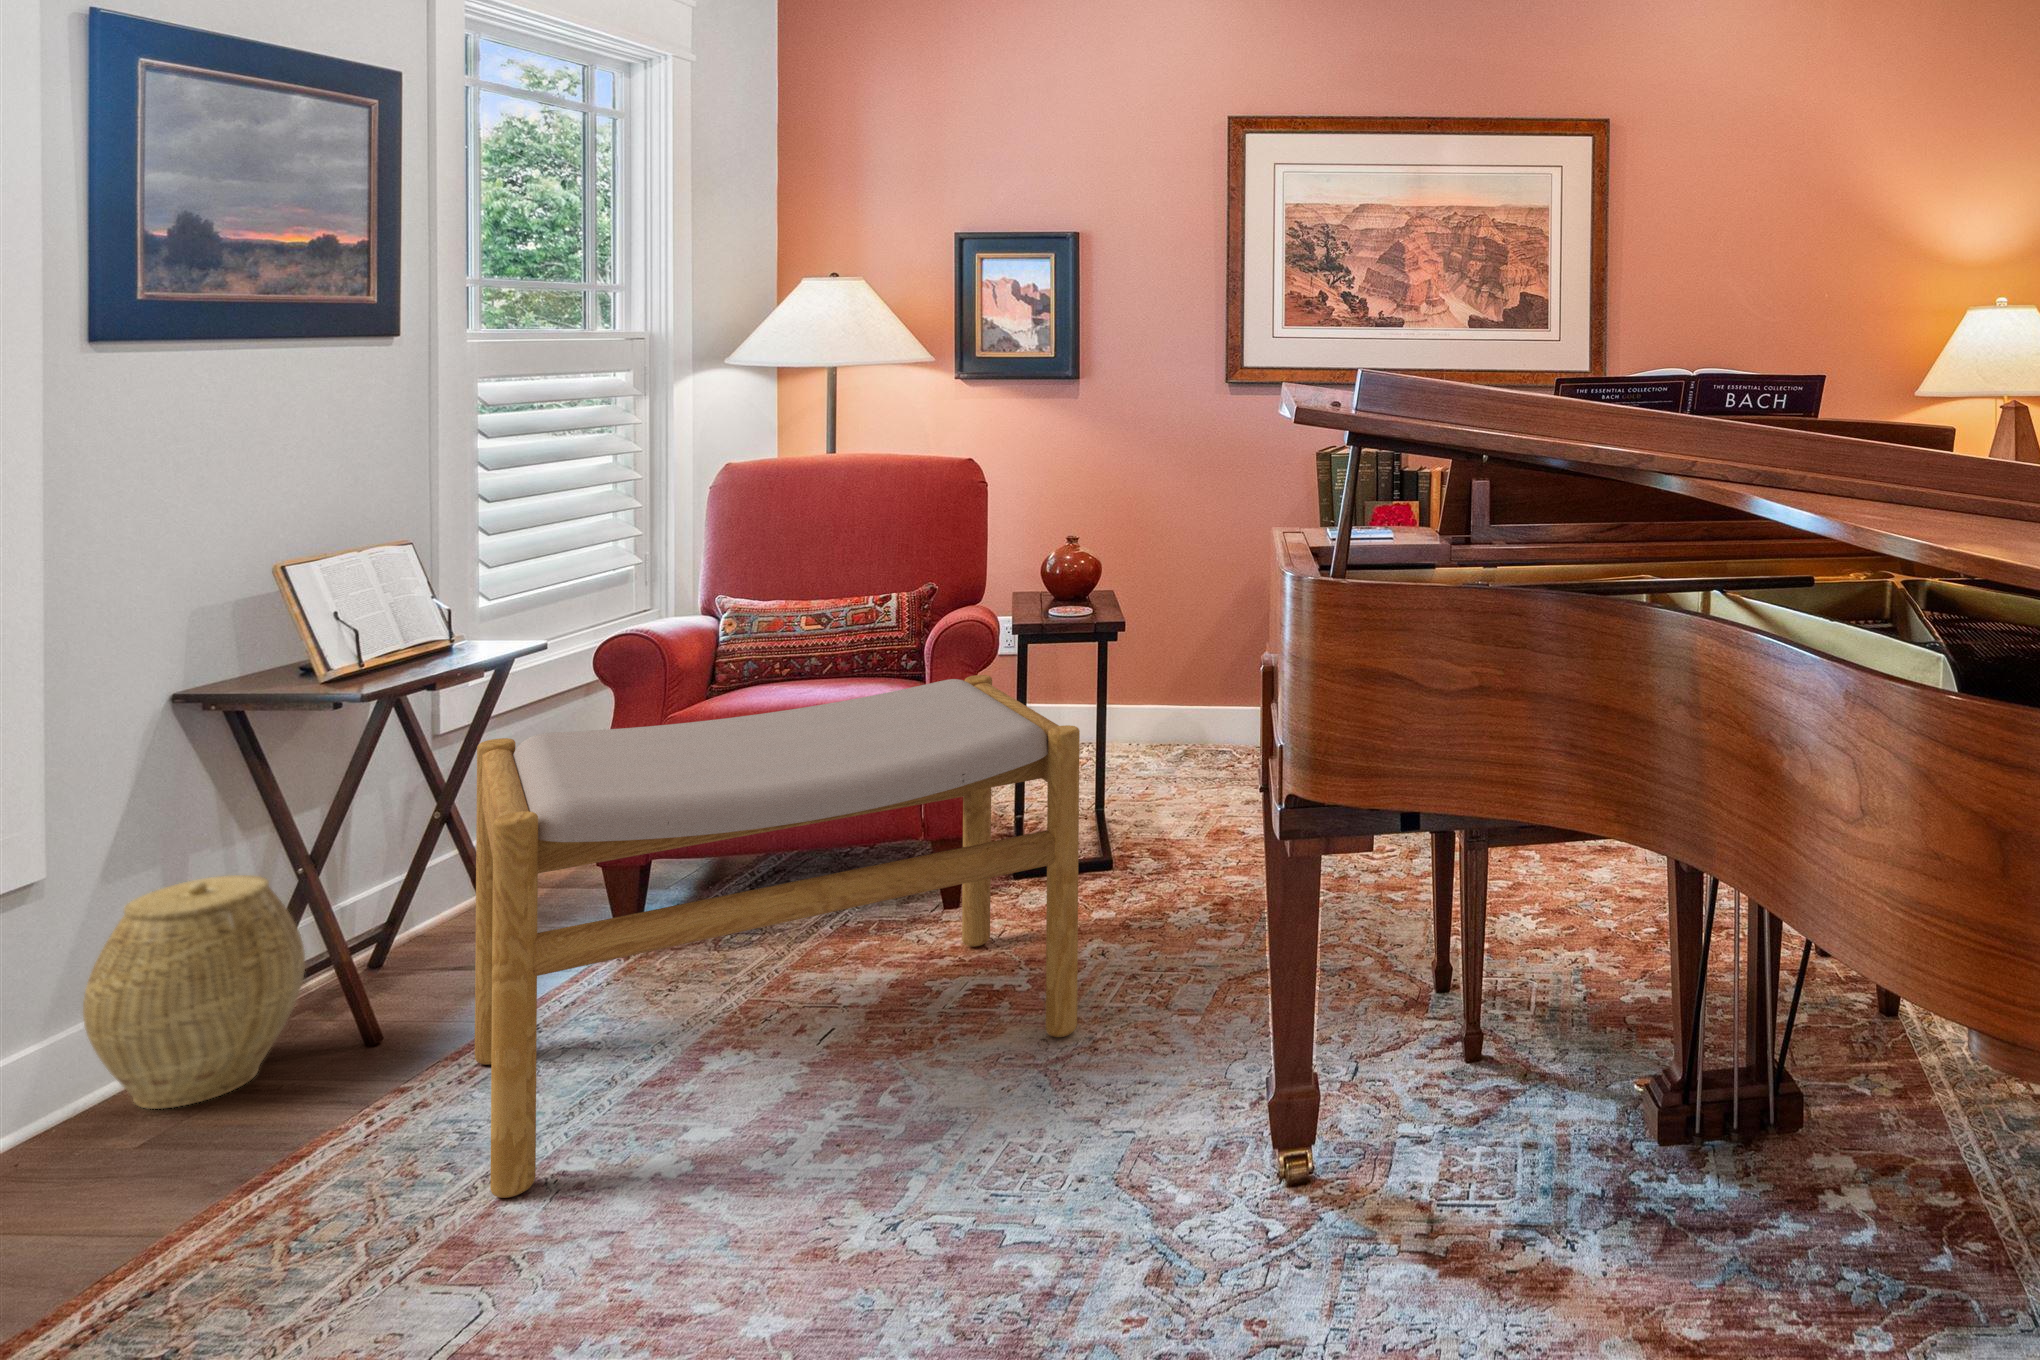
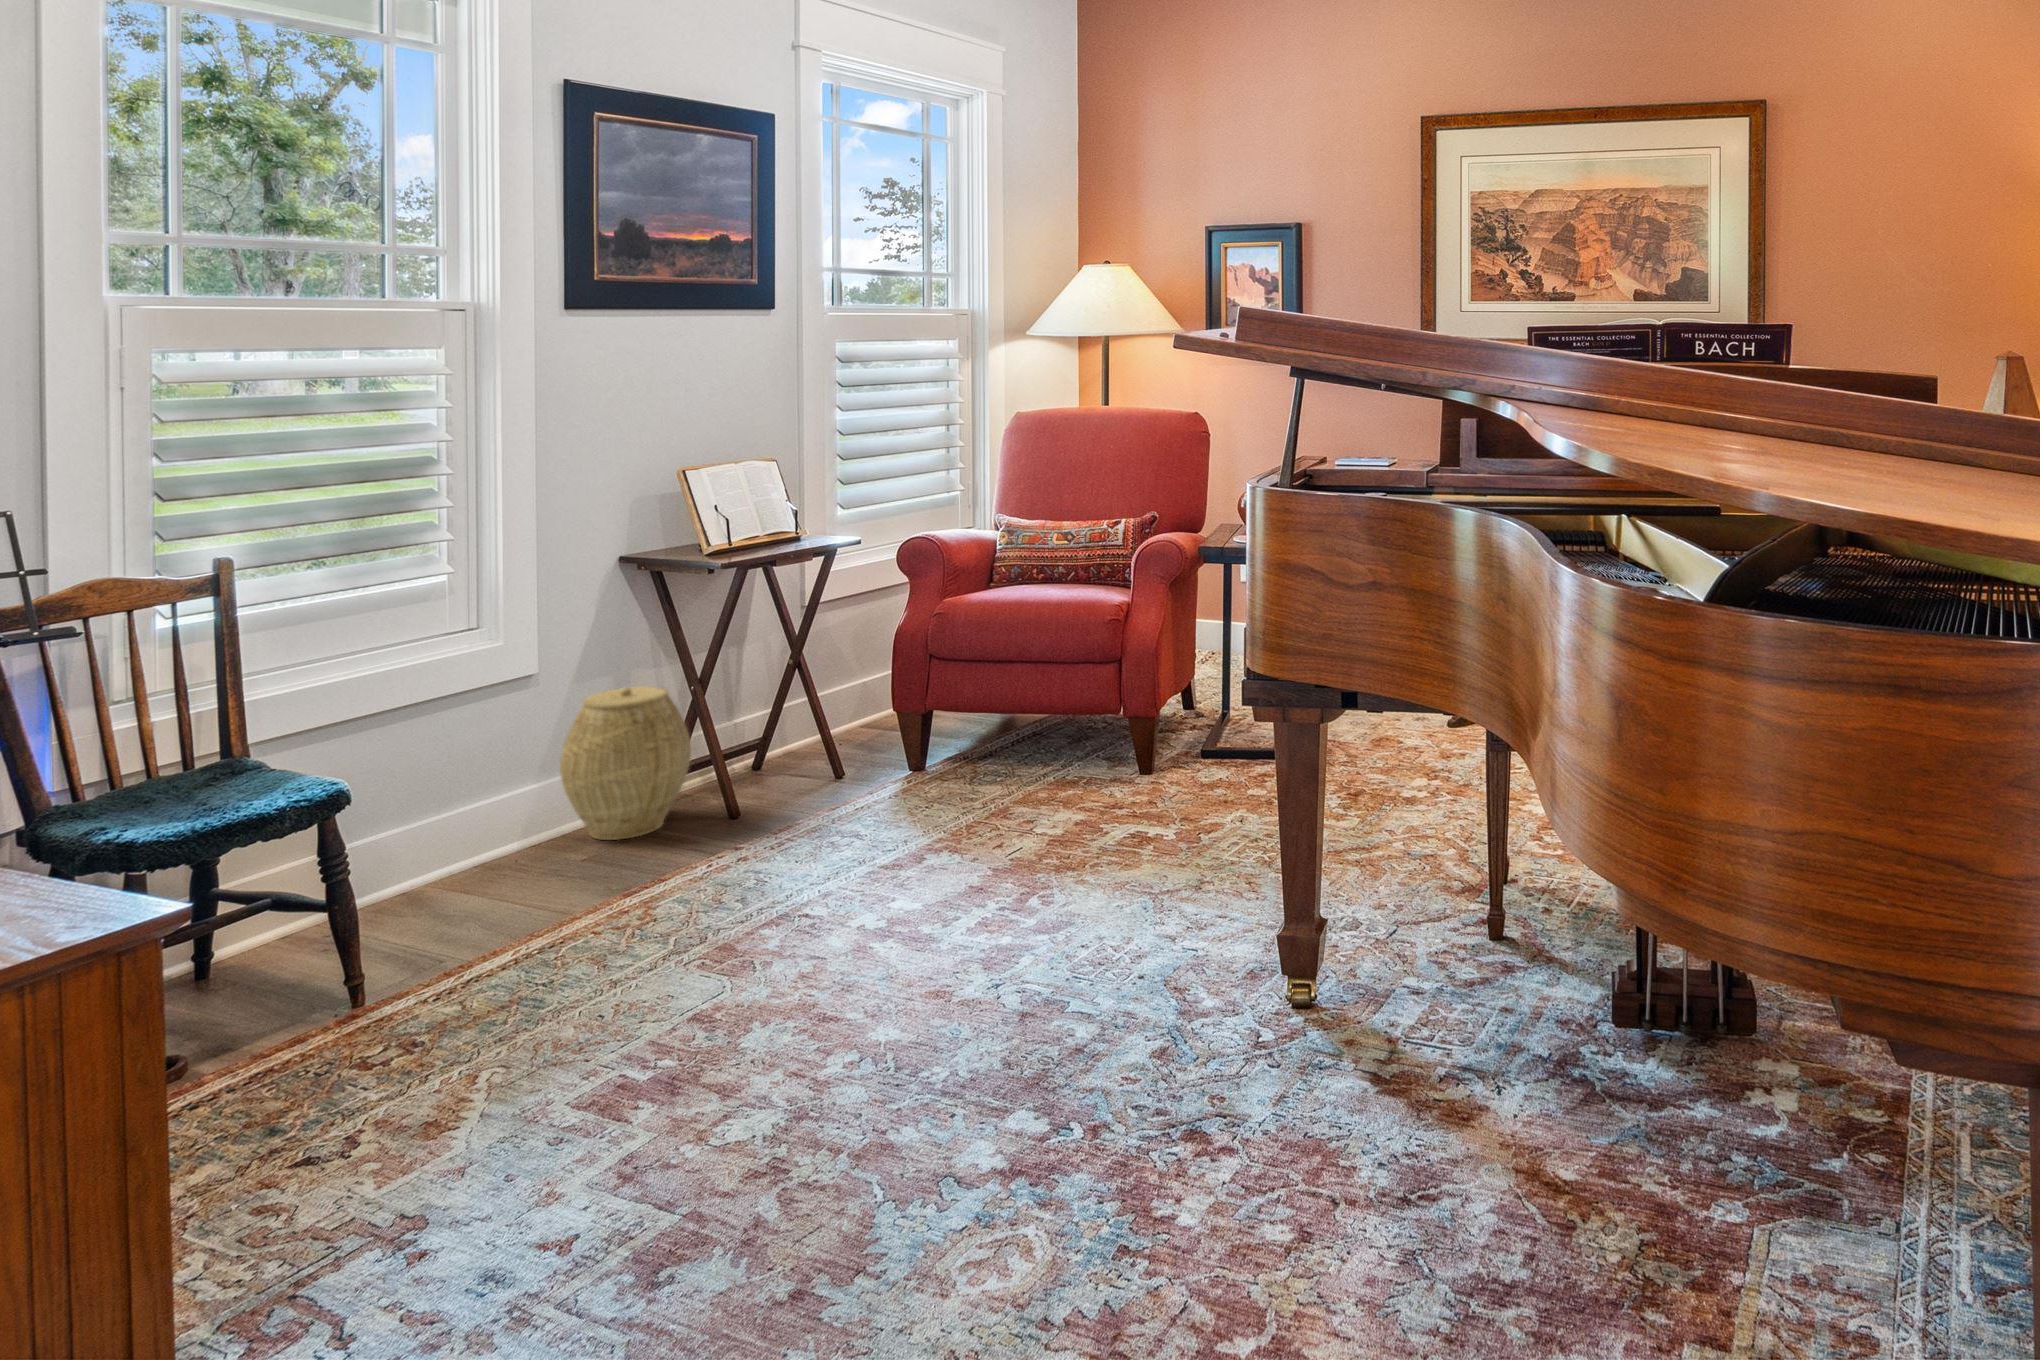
footstool: present [475,675,1080,1198] -> none [759,583,1191,925]

